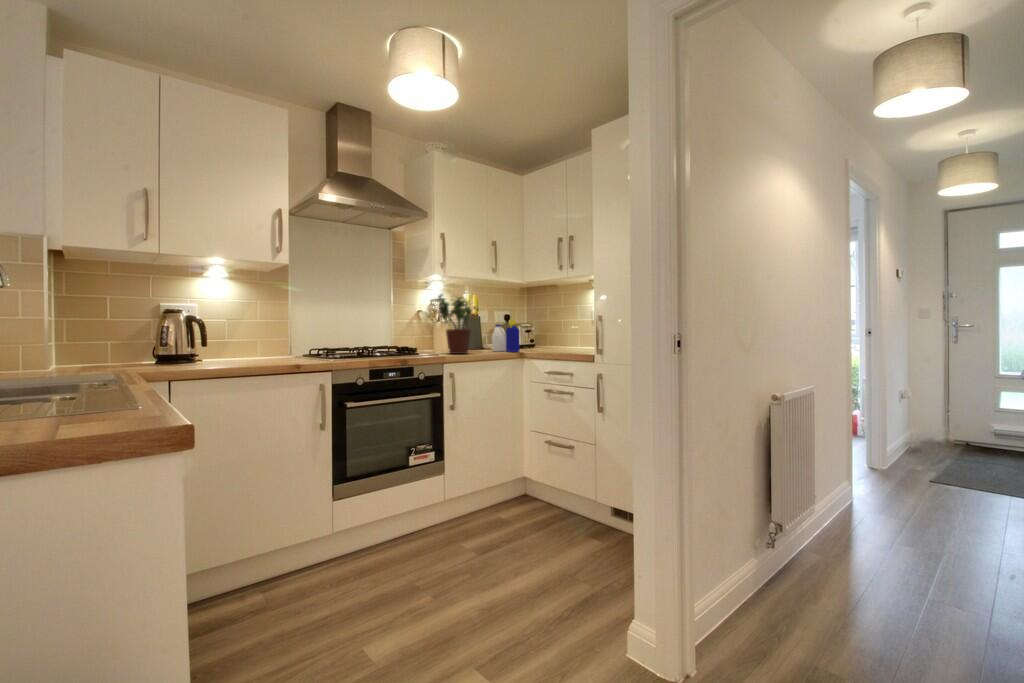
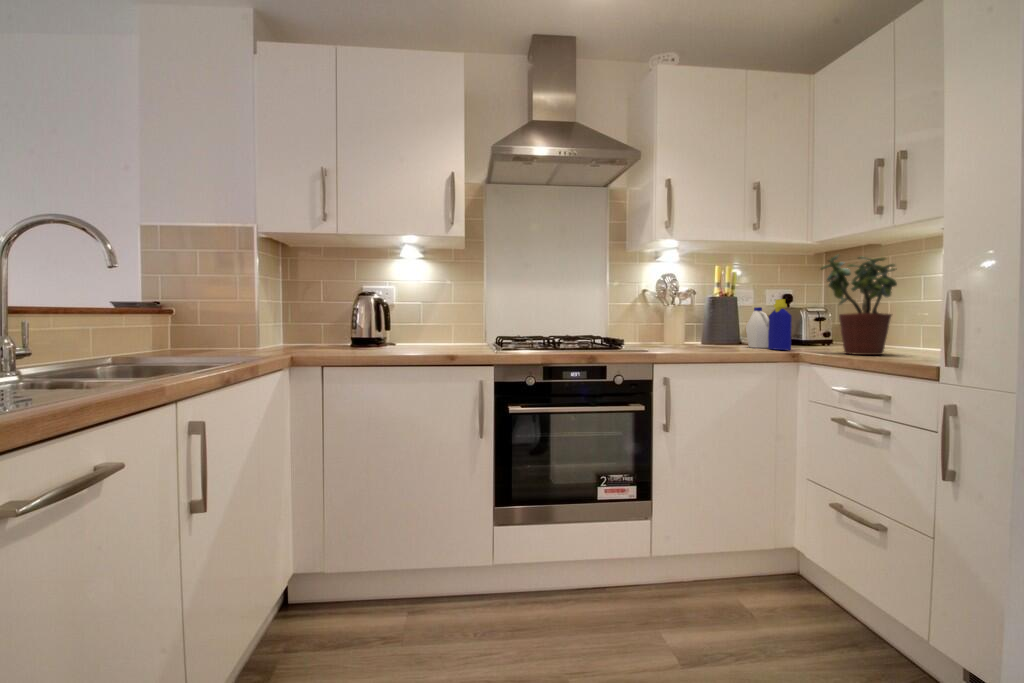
potted plant: present [436,294,472,354] -> present [821,255,897,355]

